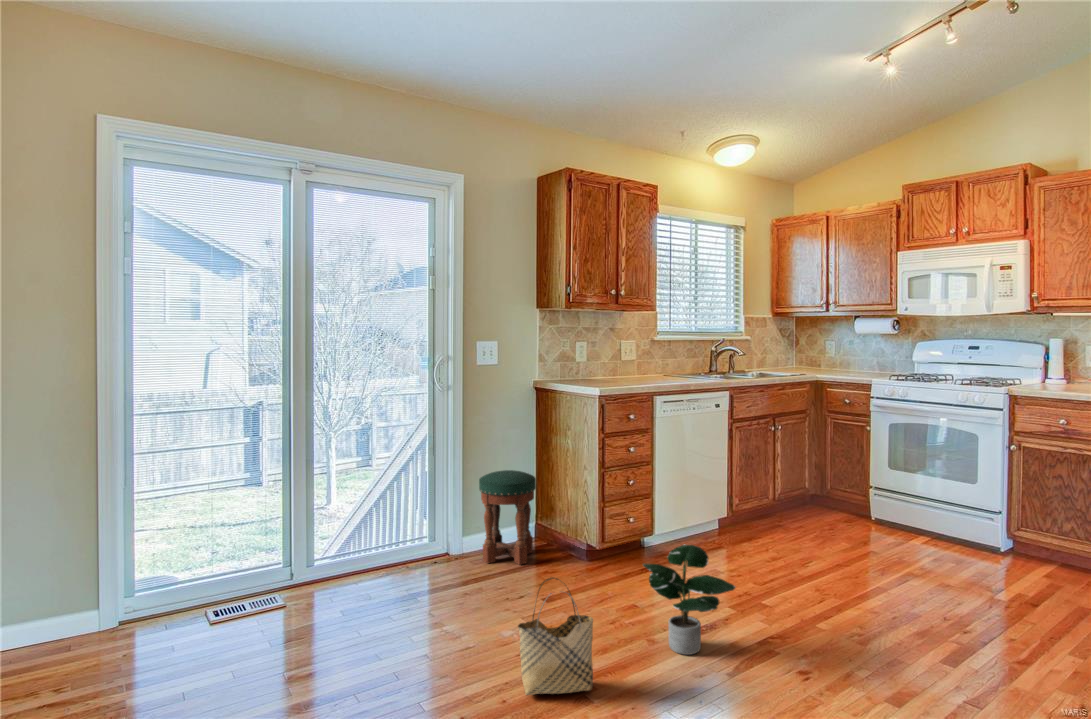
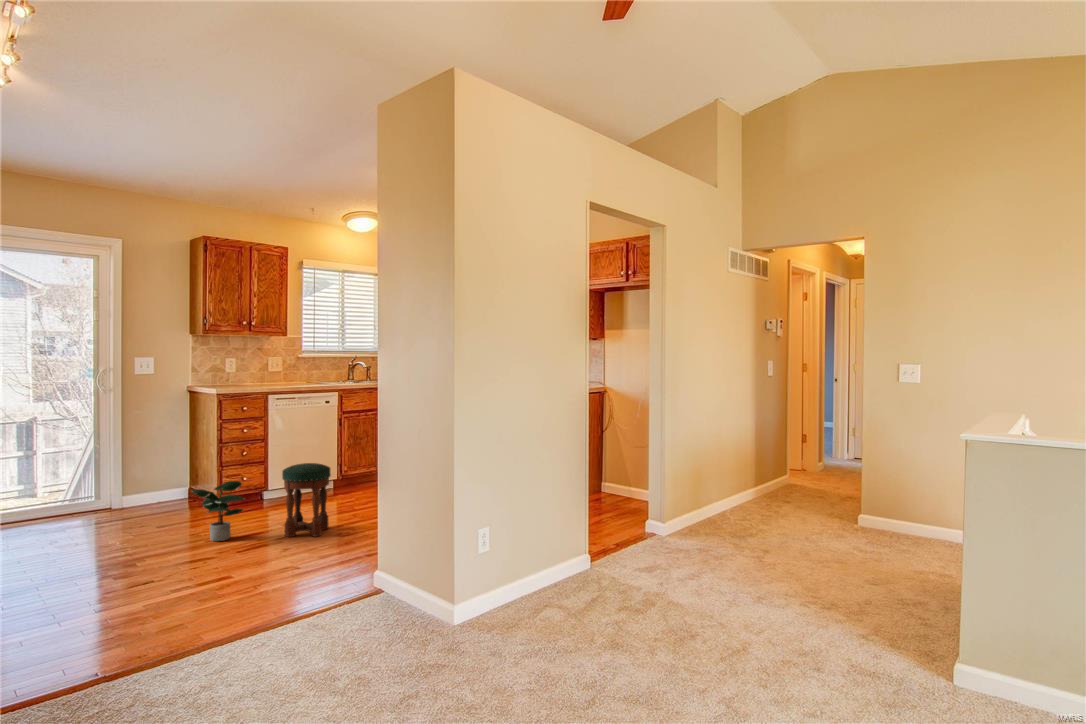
stool: present [479,470,536,565] -> present [282,463,331,537]
woven basket: present [518,577,593,695] -> none [90,495,143,558]

